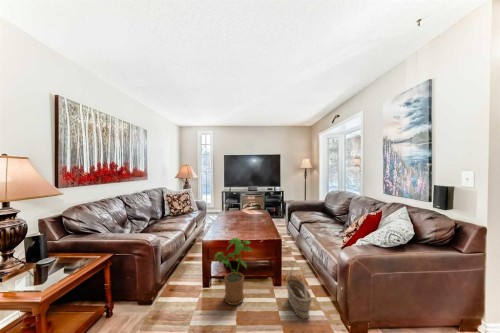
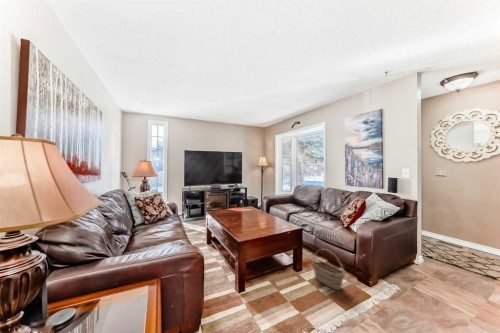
house plant: present [214,238,252,305] -> none [264,232,301,298]

